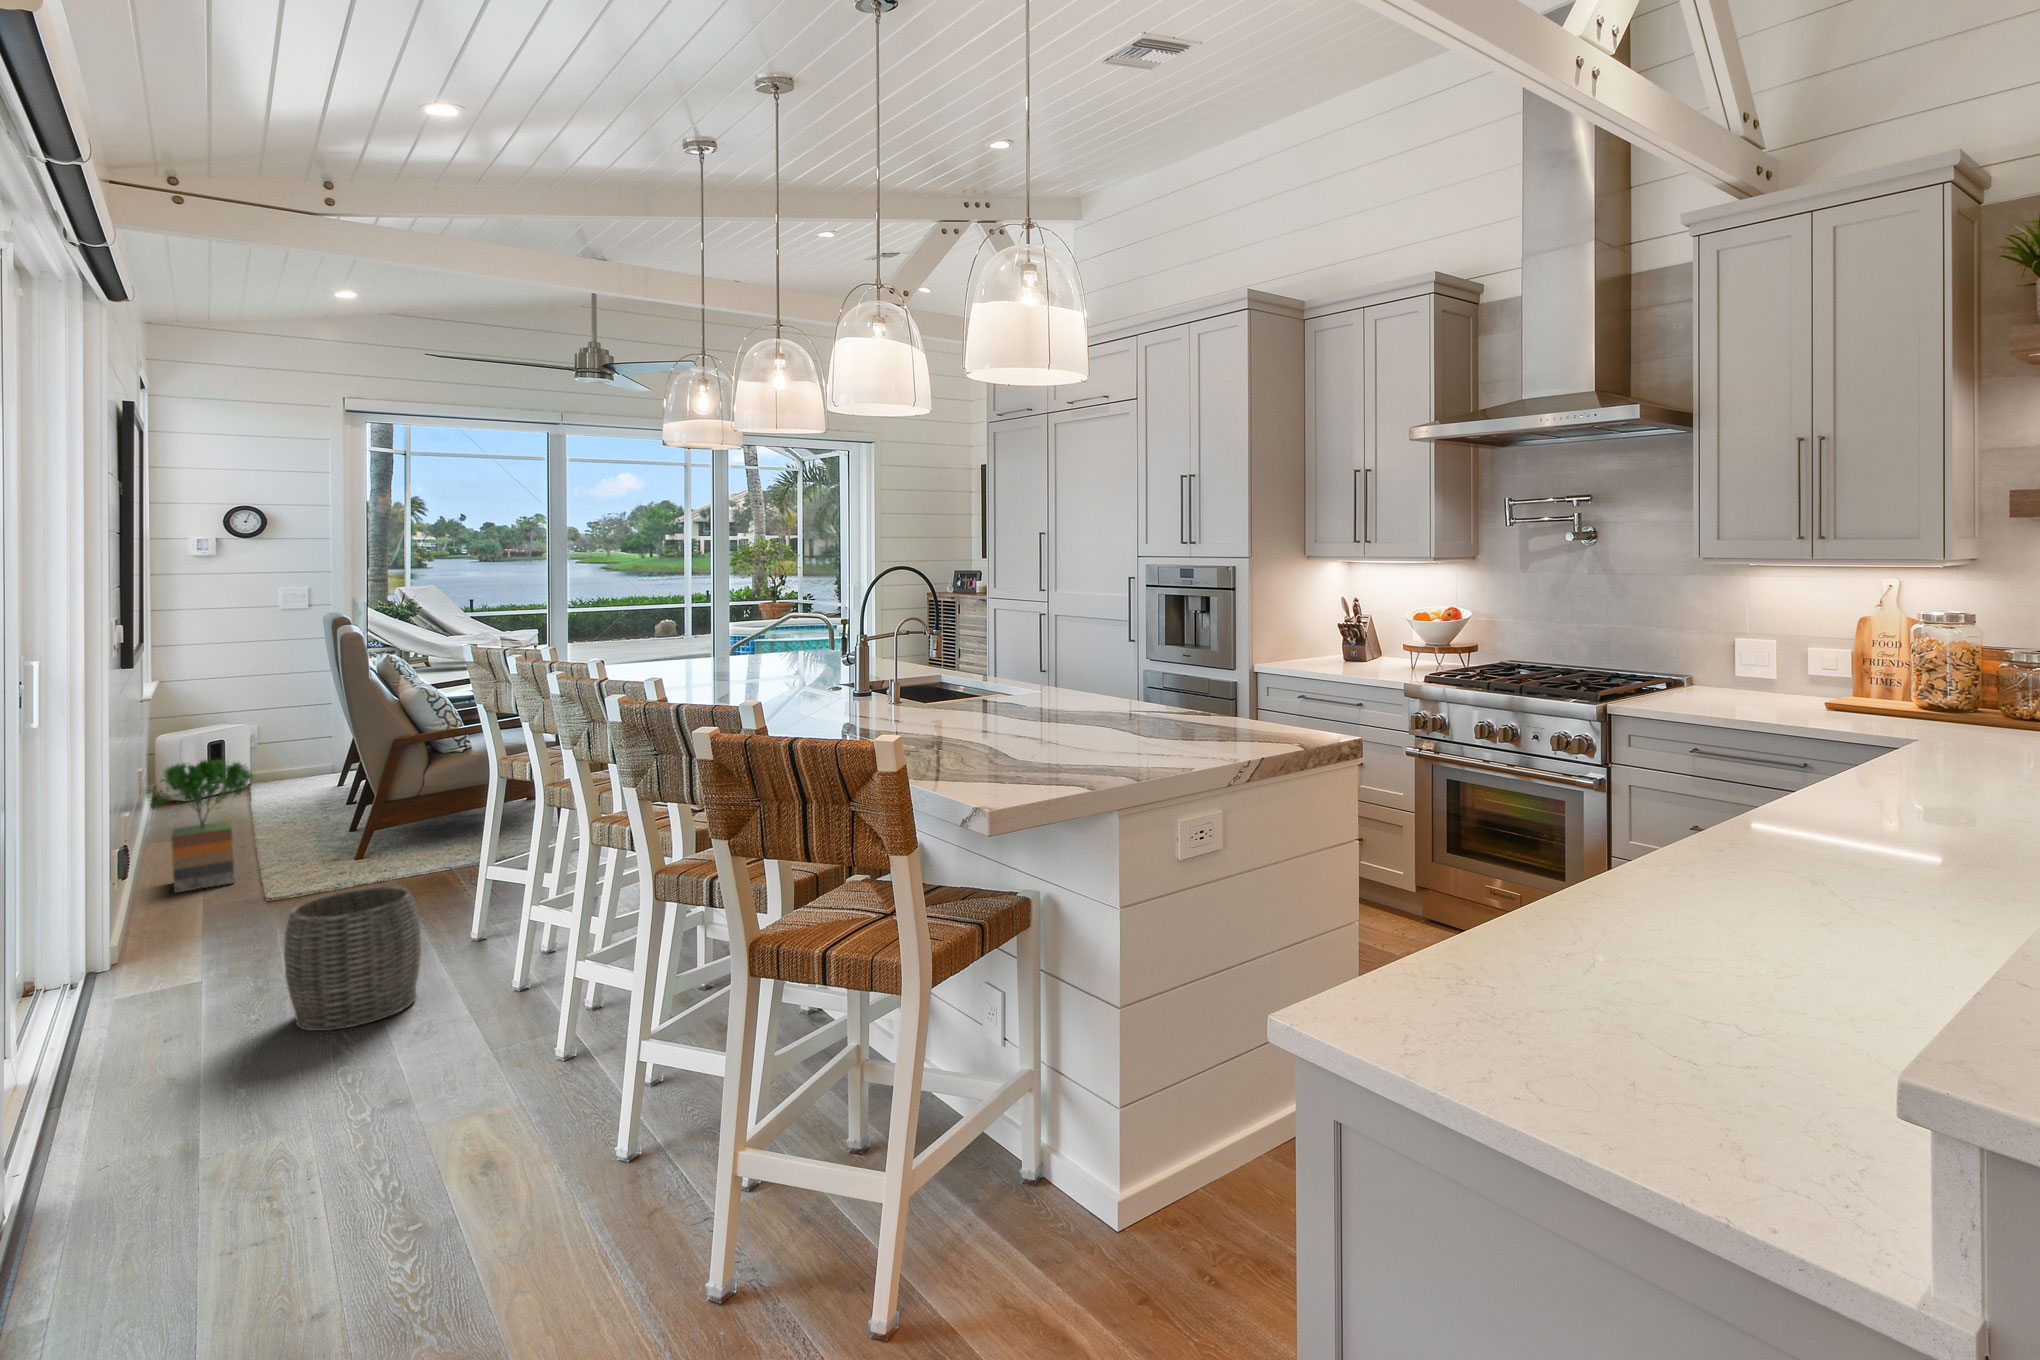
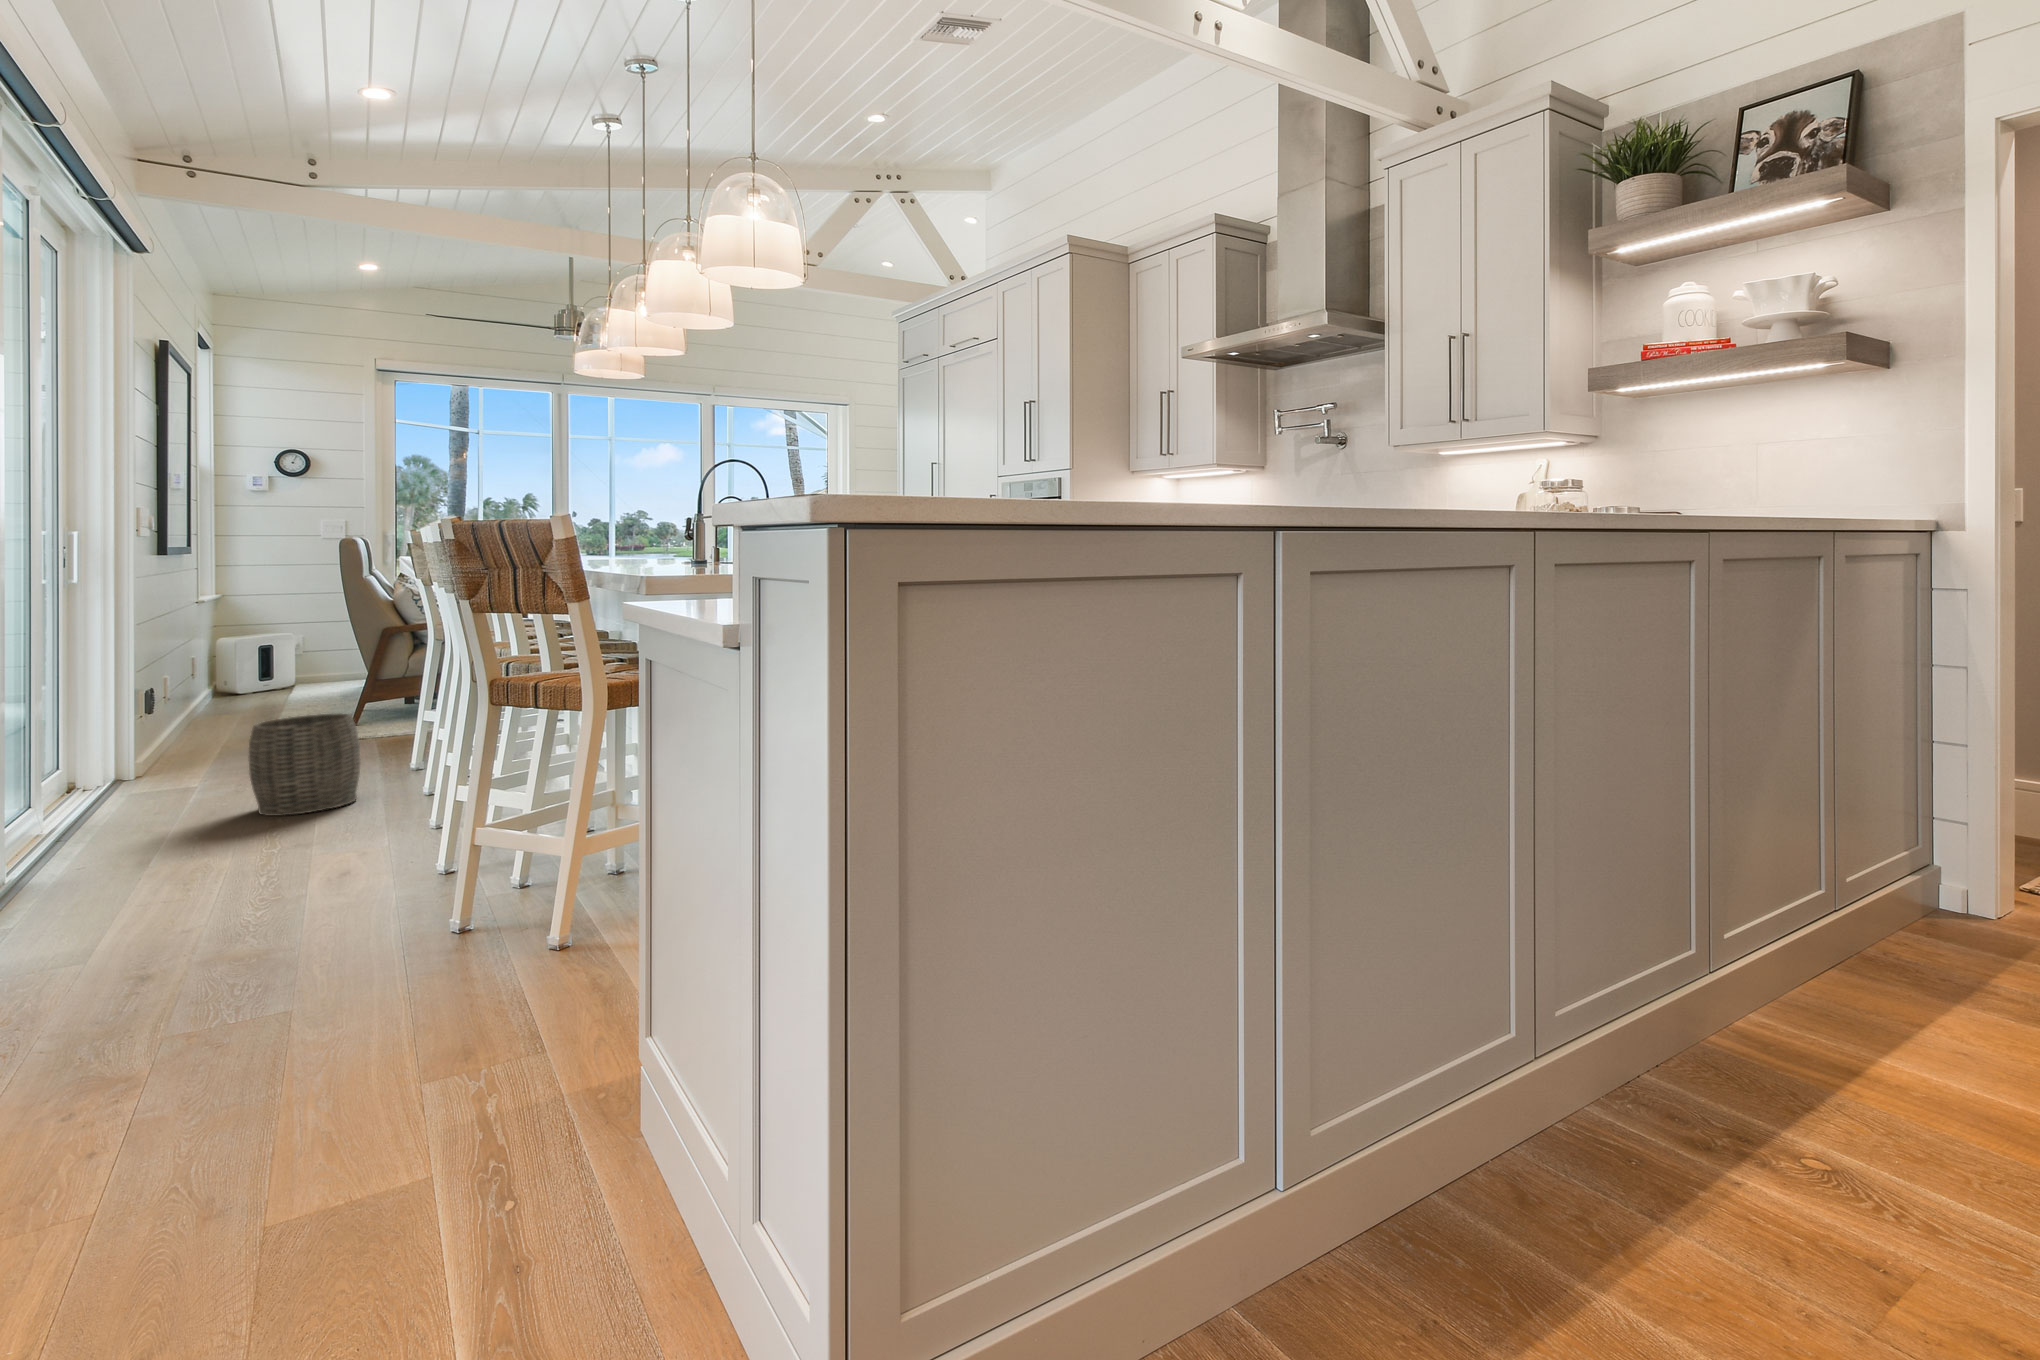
potted tree: present [146,758,254,892] -> none [180,637,276,745]

